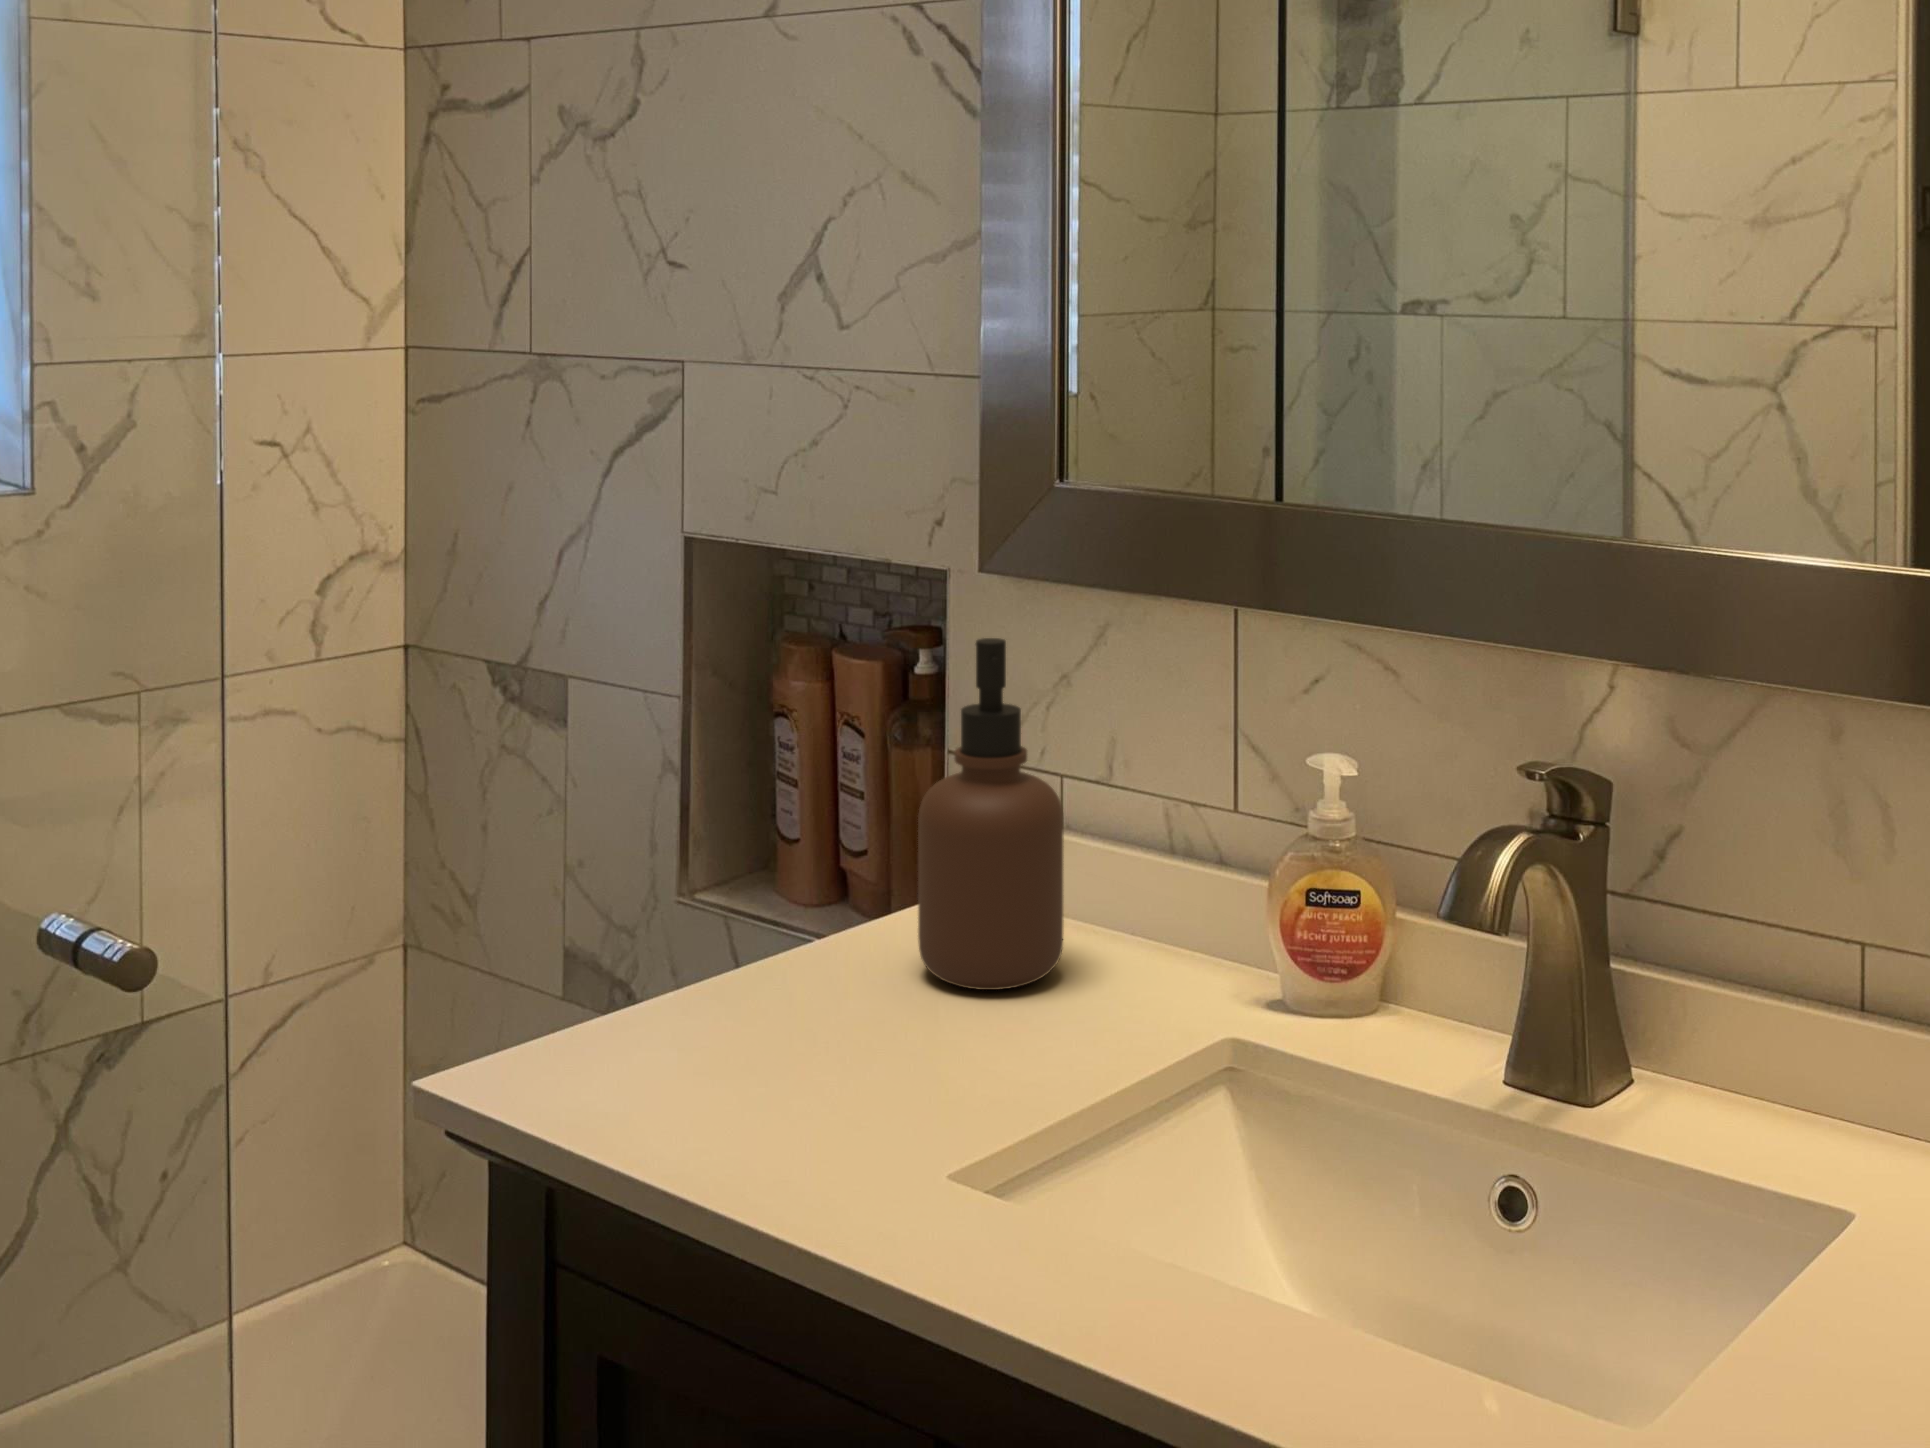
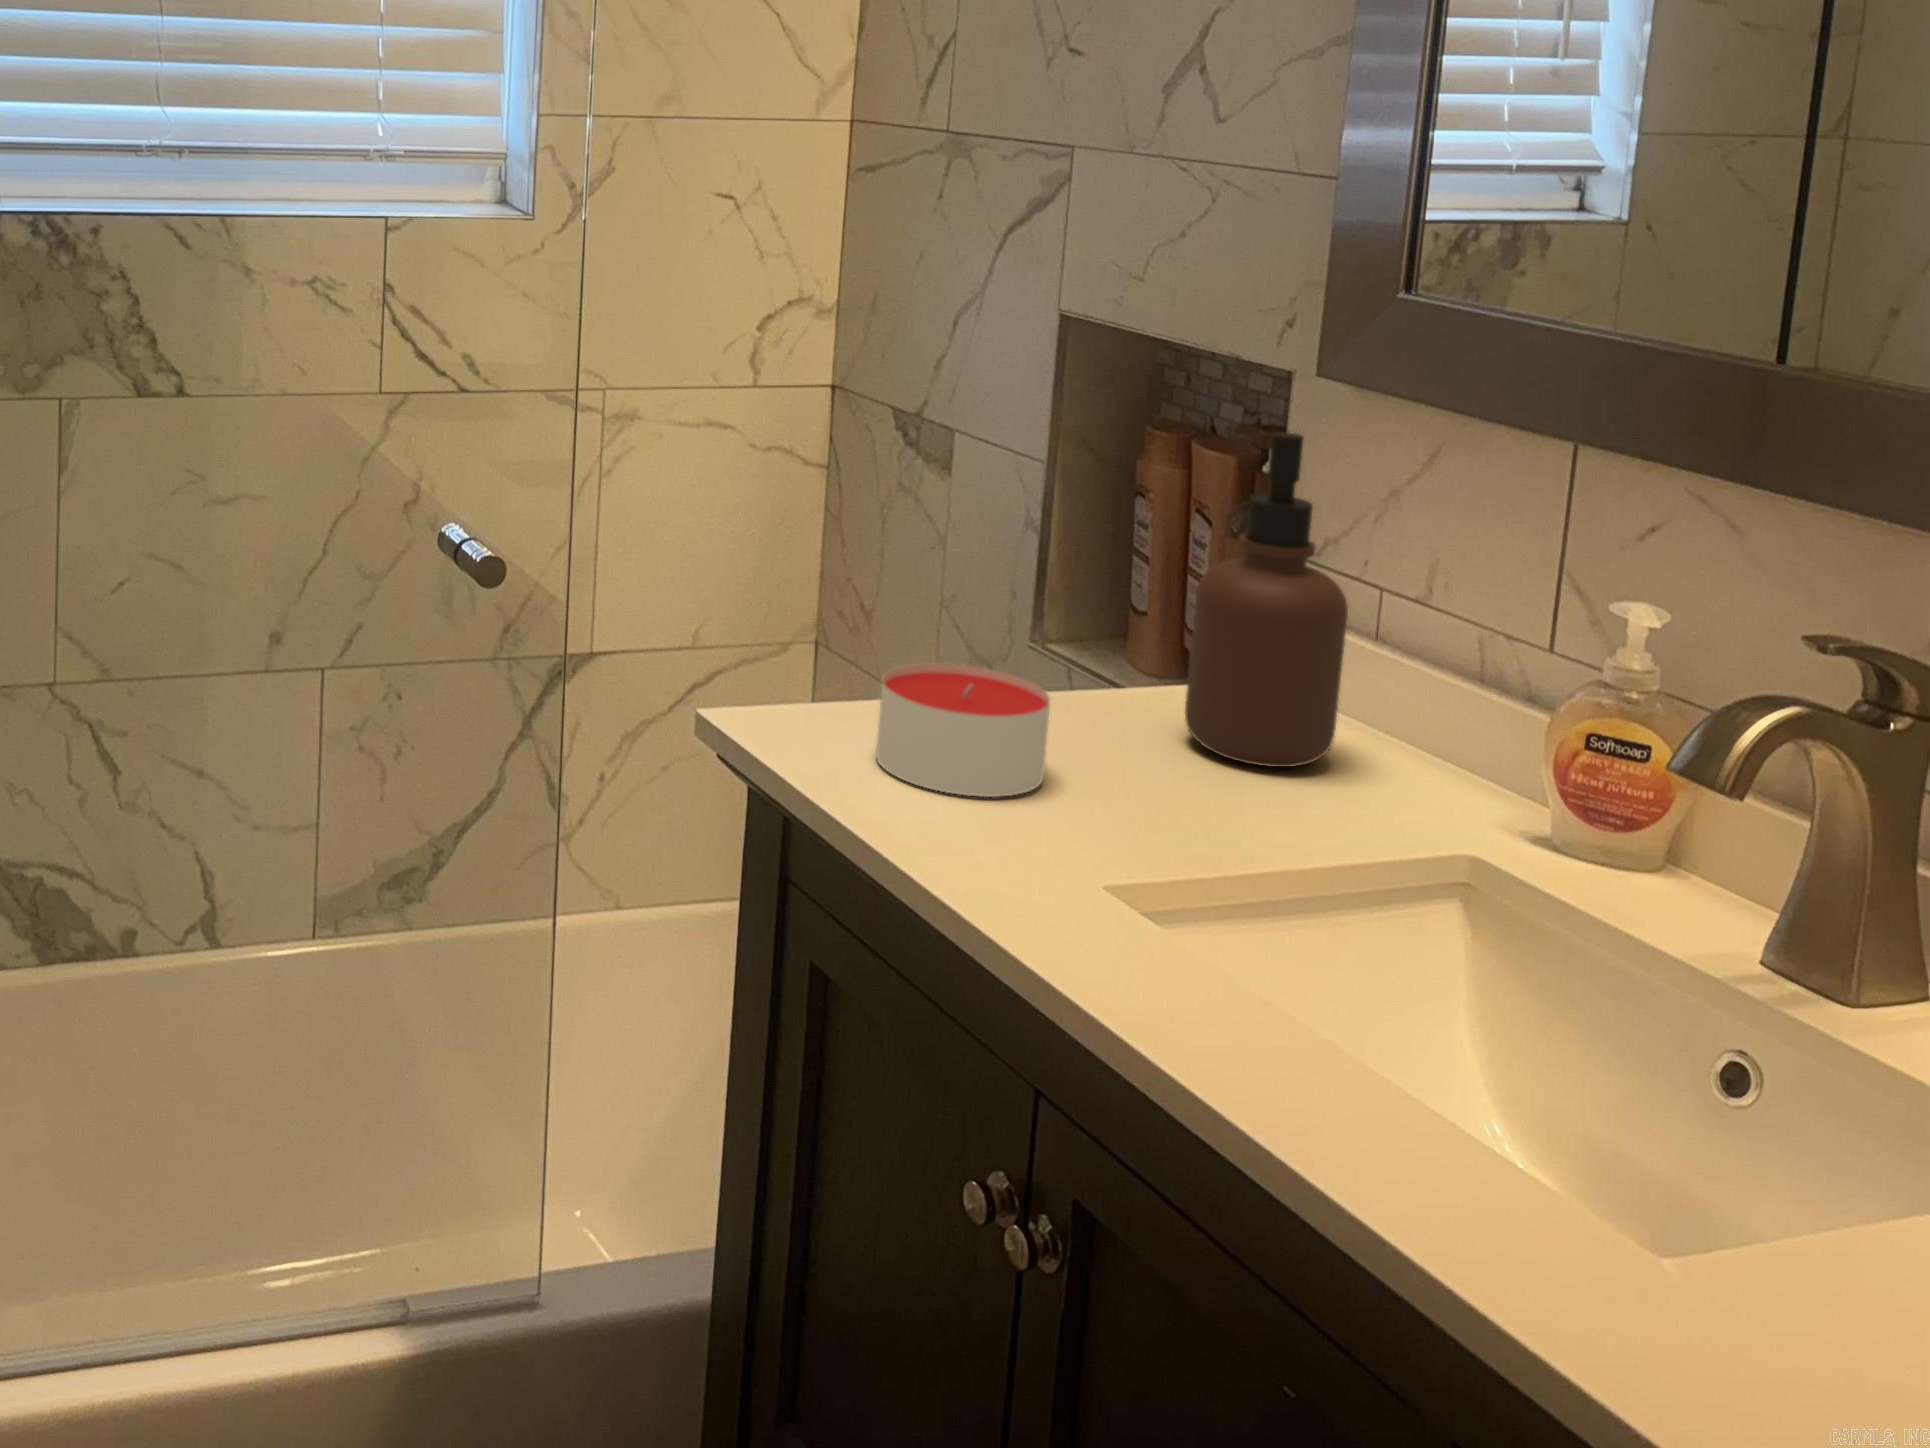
candle: none [633,953,819,1112] -> present [876,664,1050,797]

